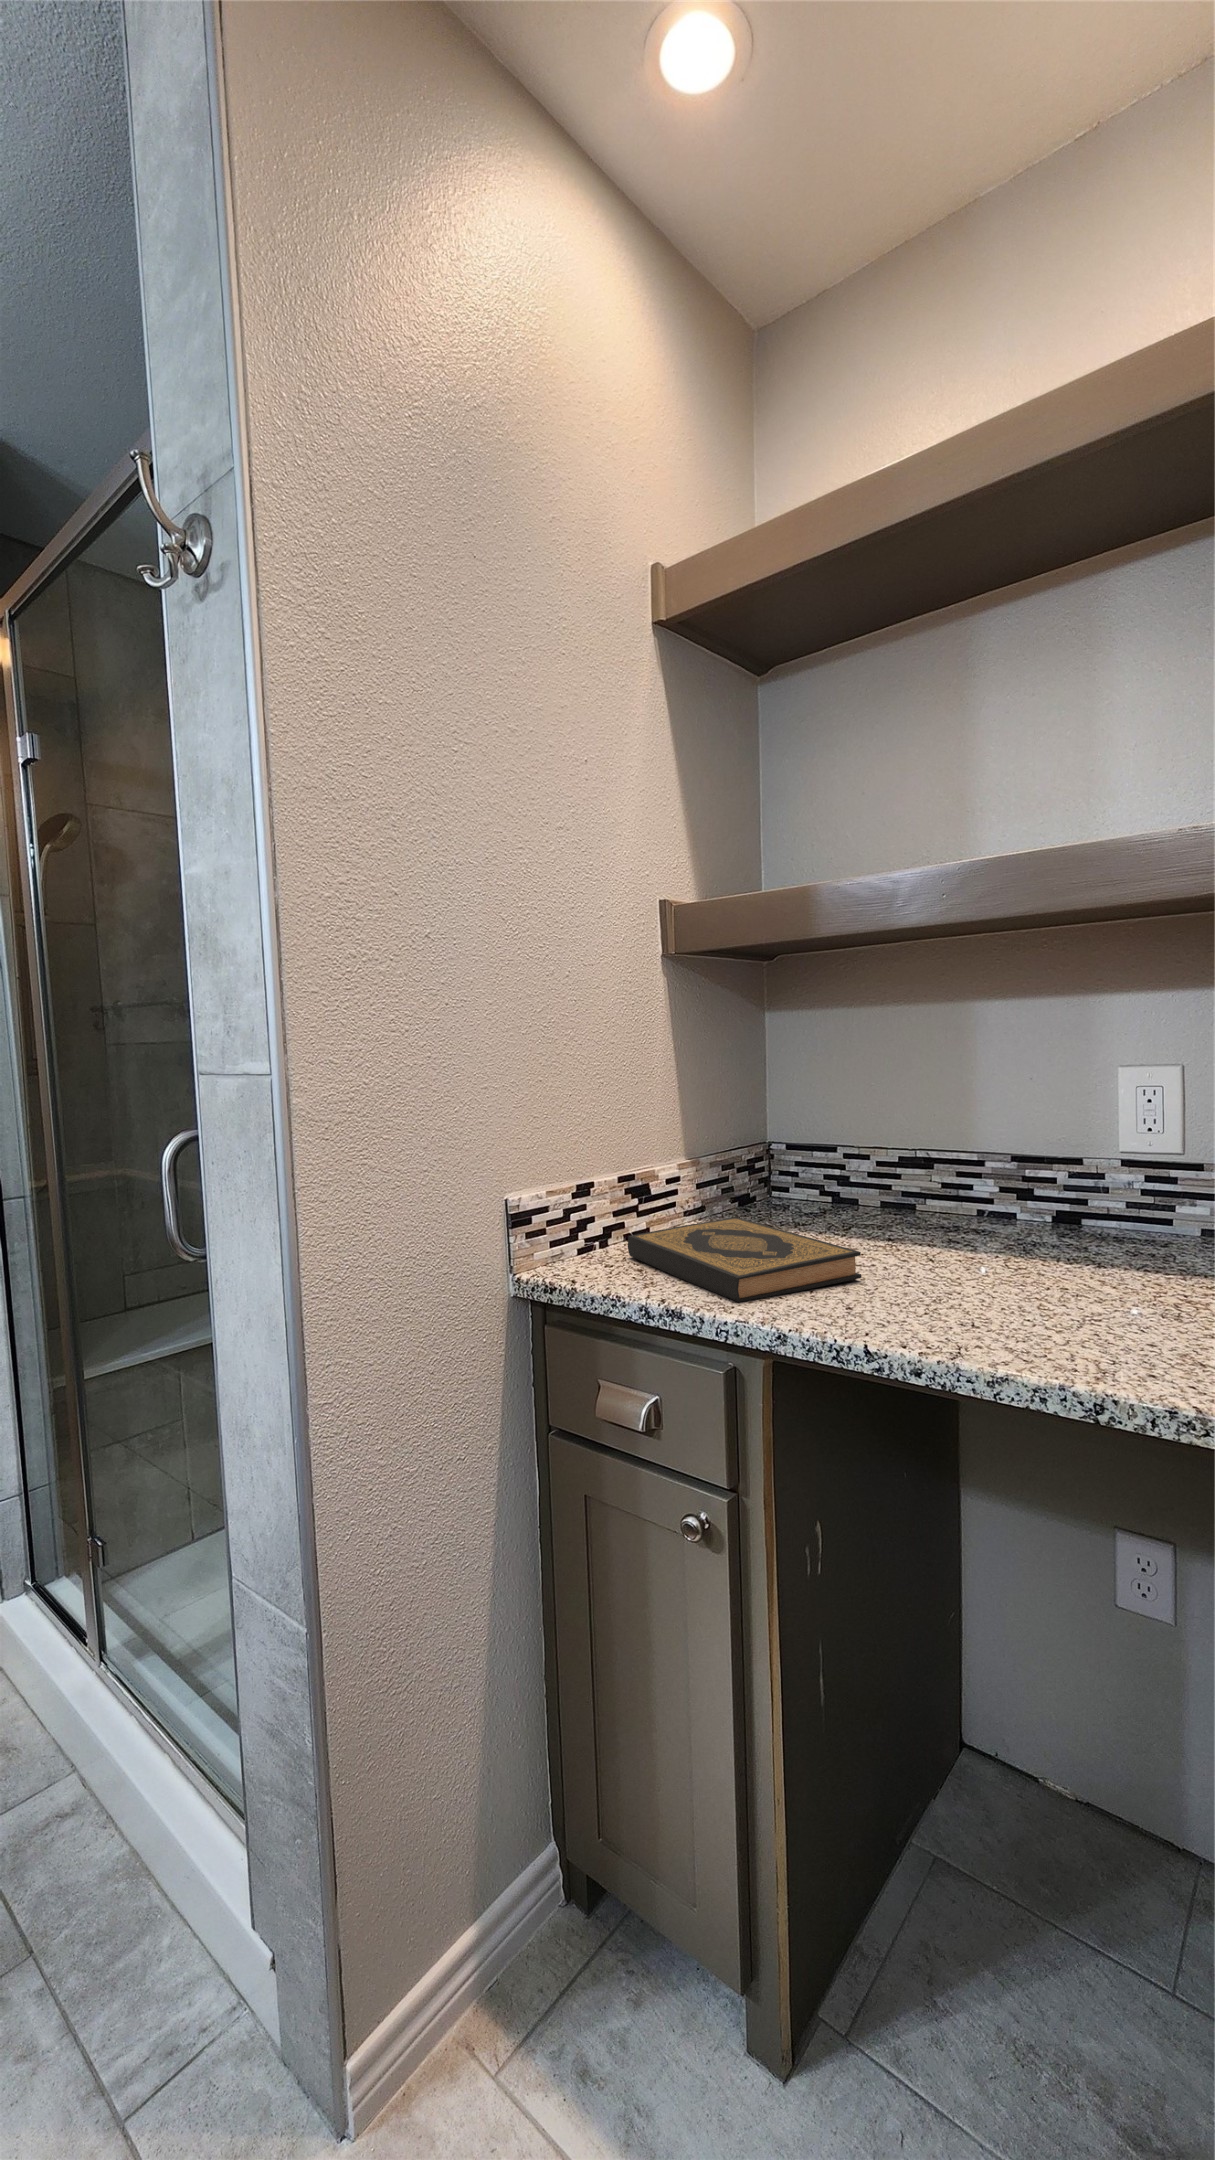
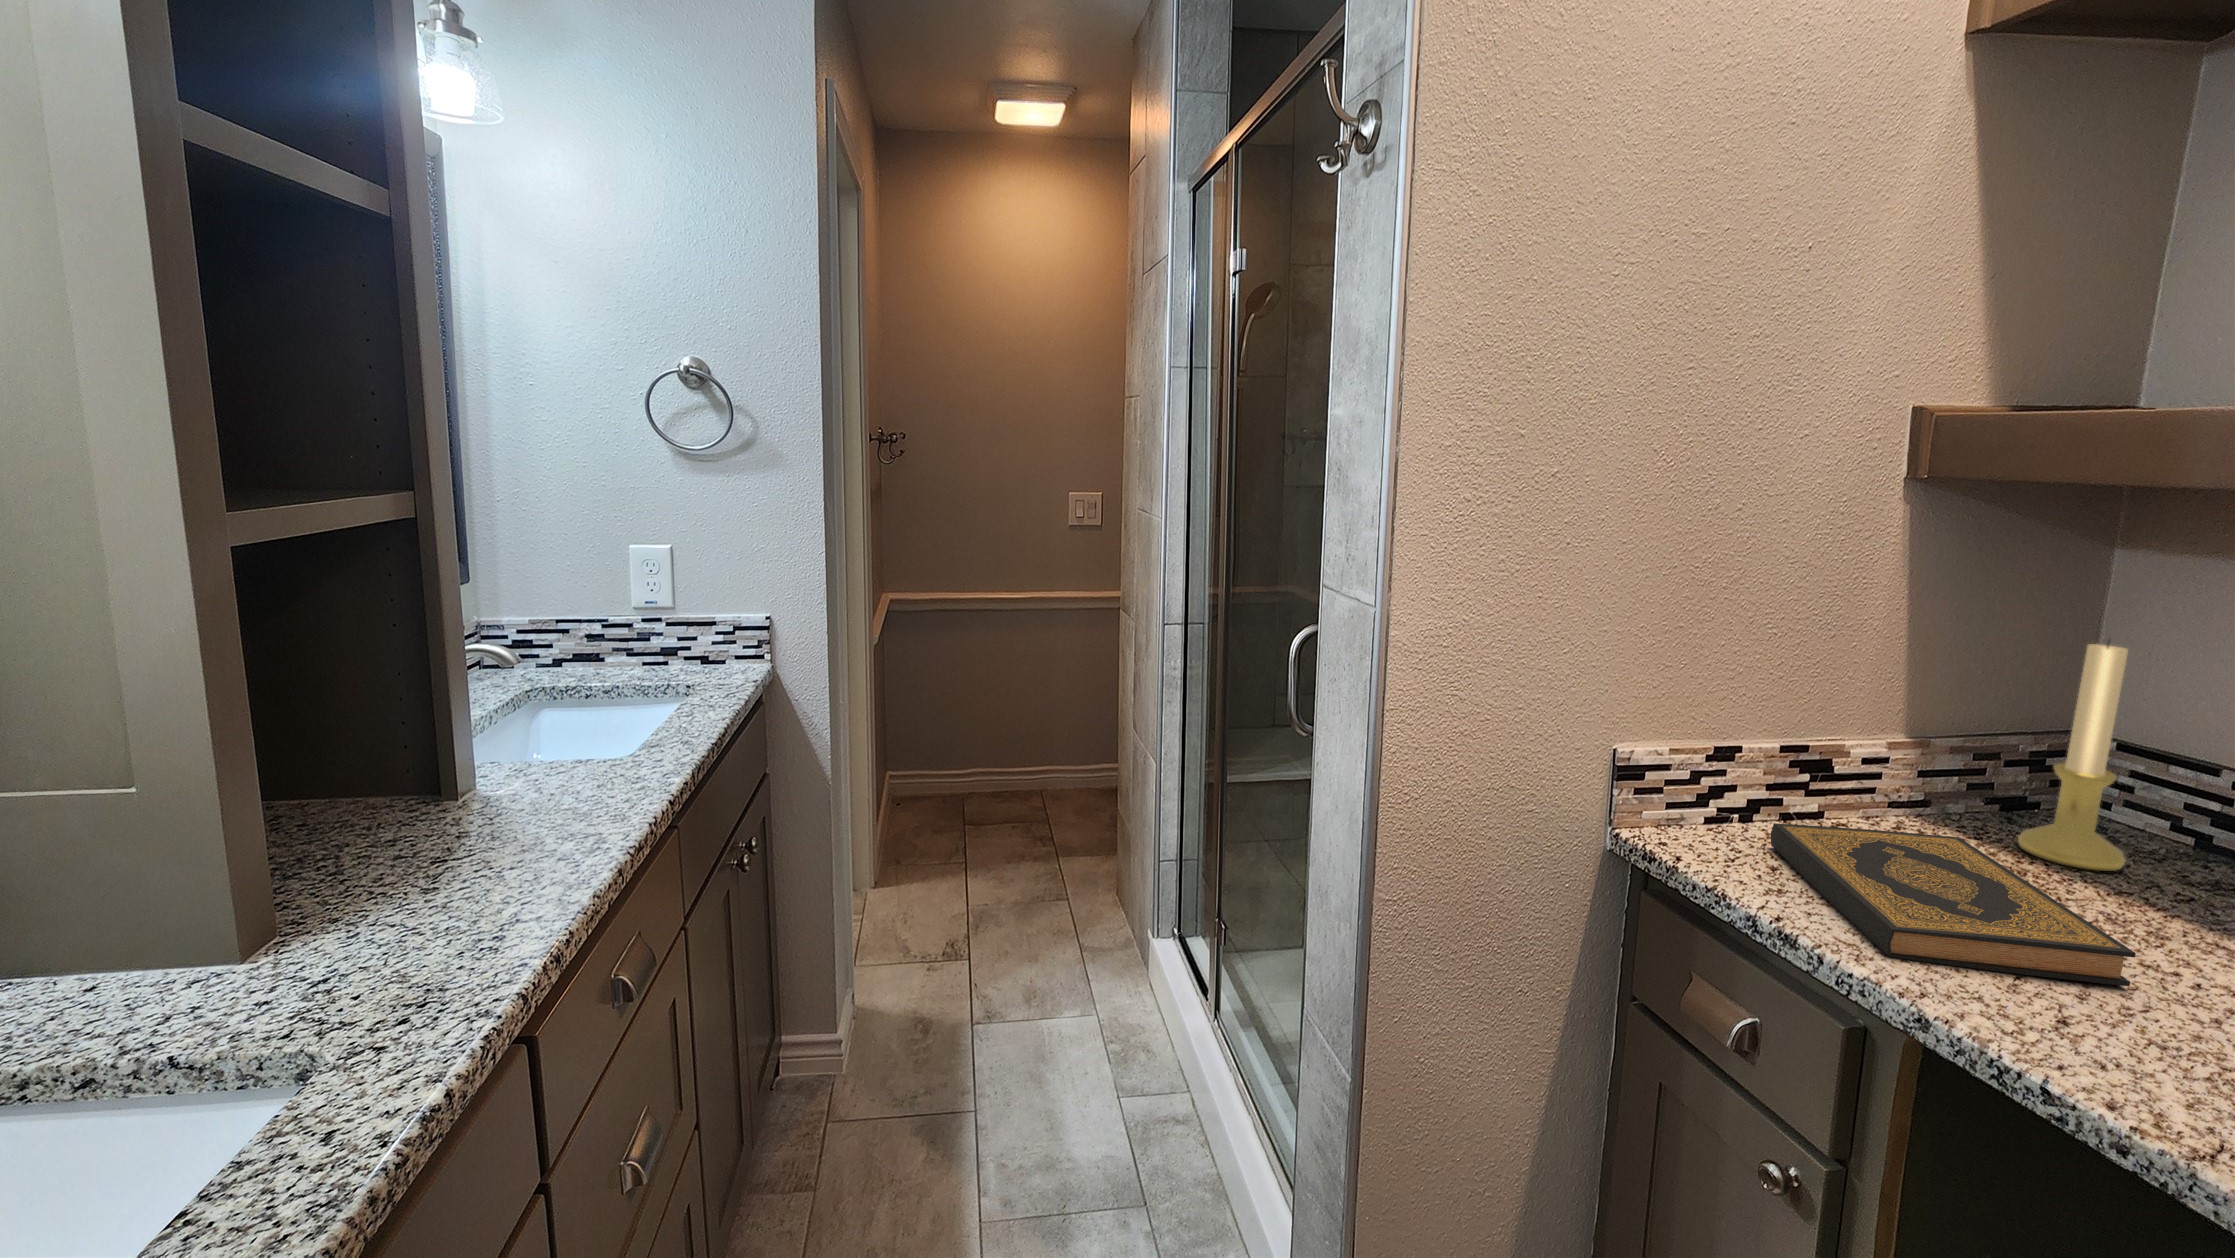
candle holder: none [758,1062,814,1226] -> present [2018,641,2128,871]

